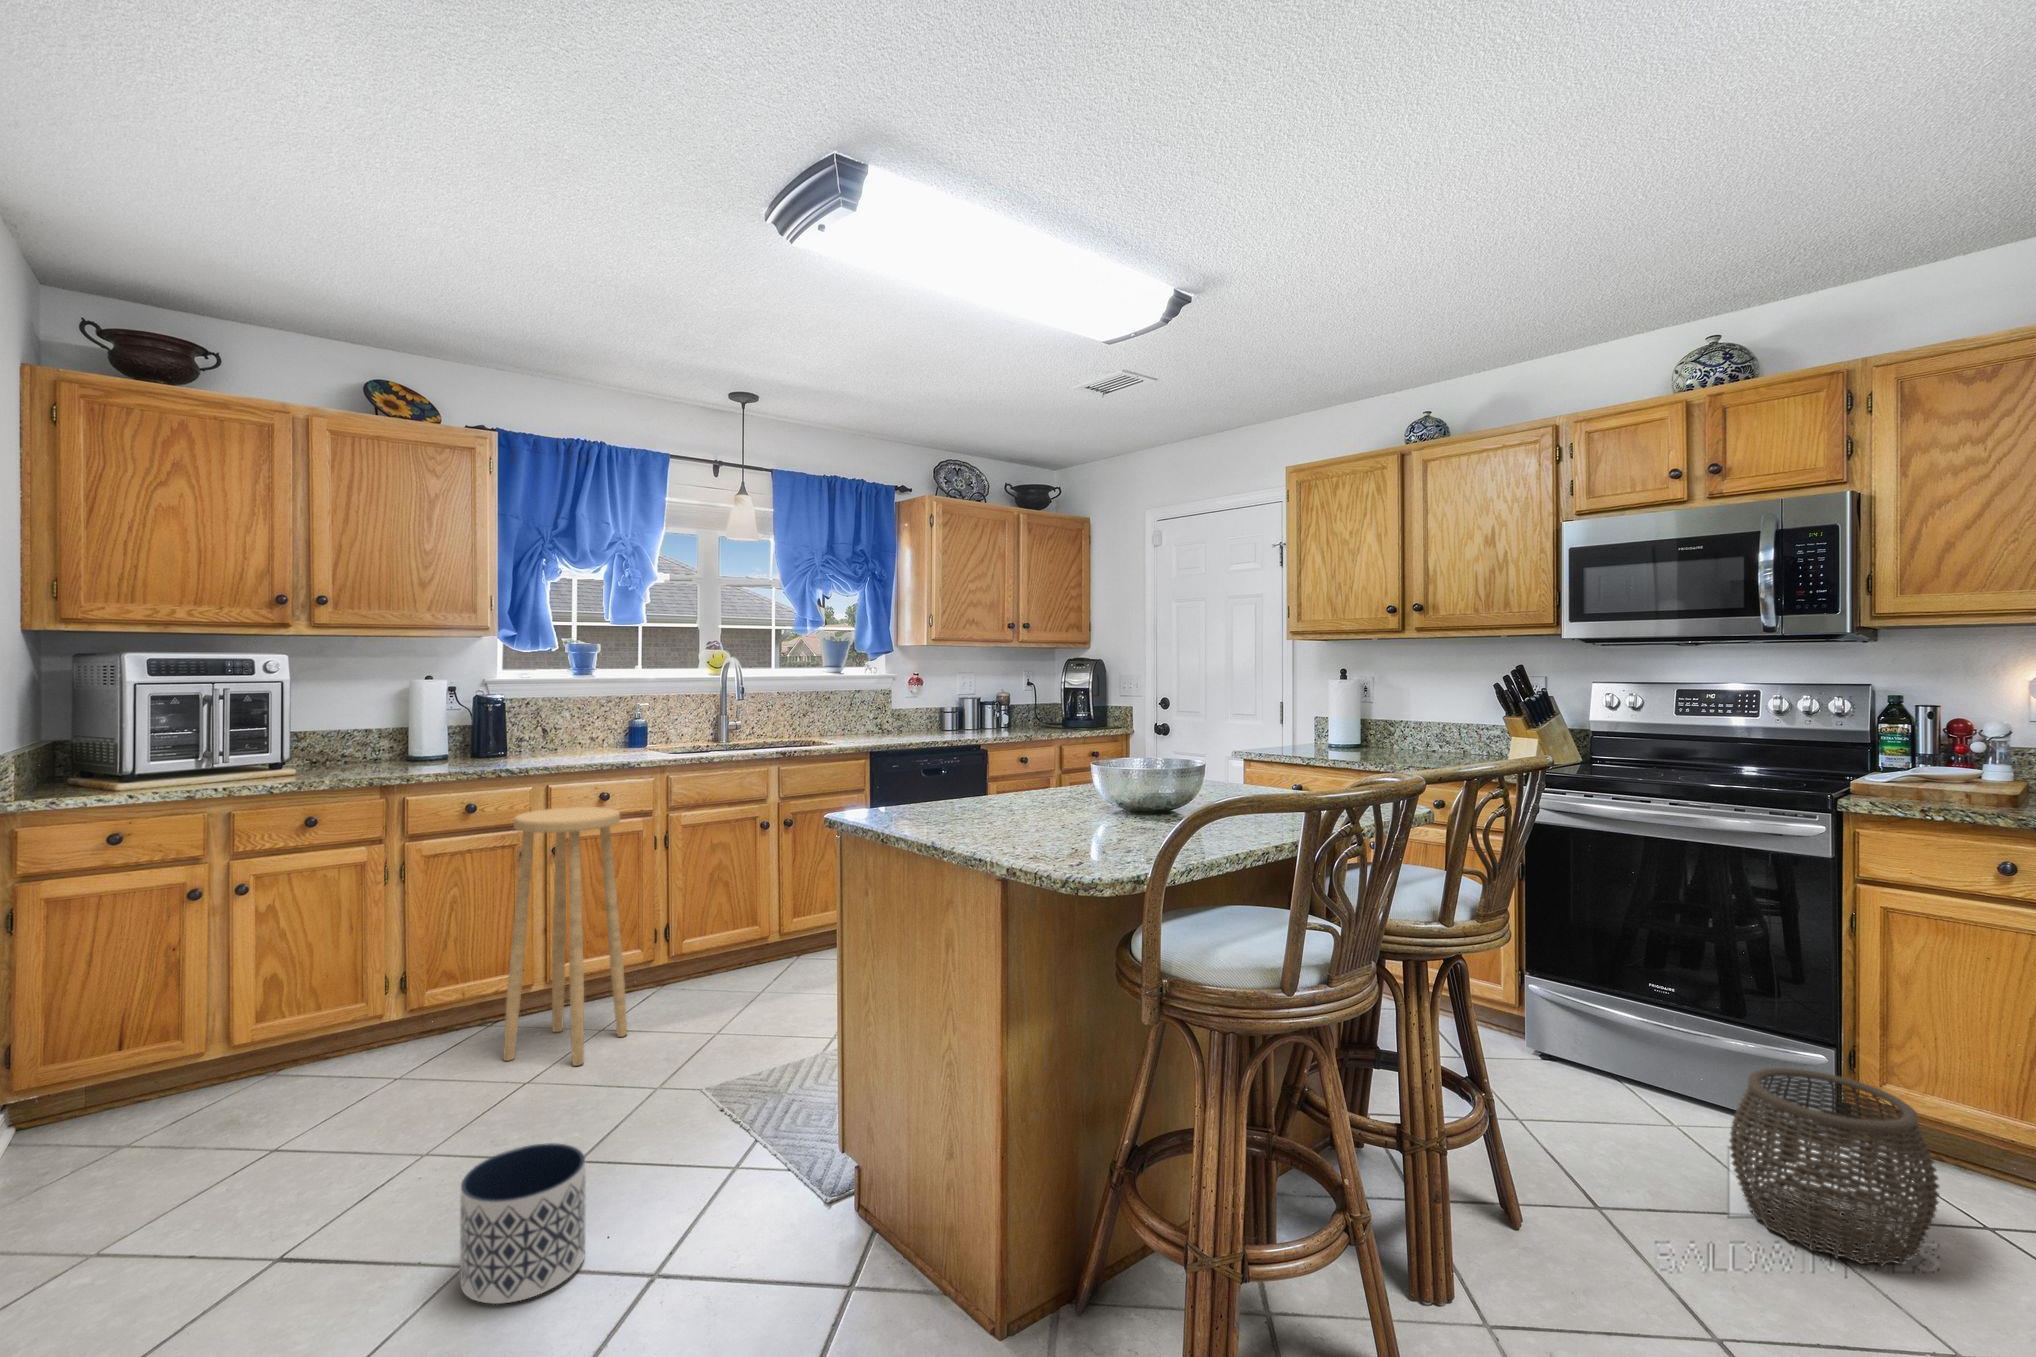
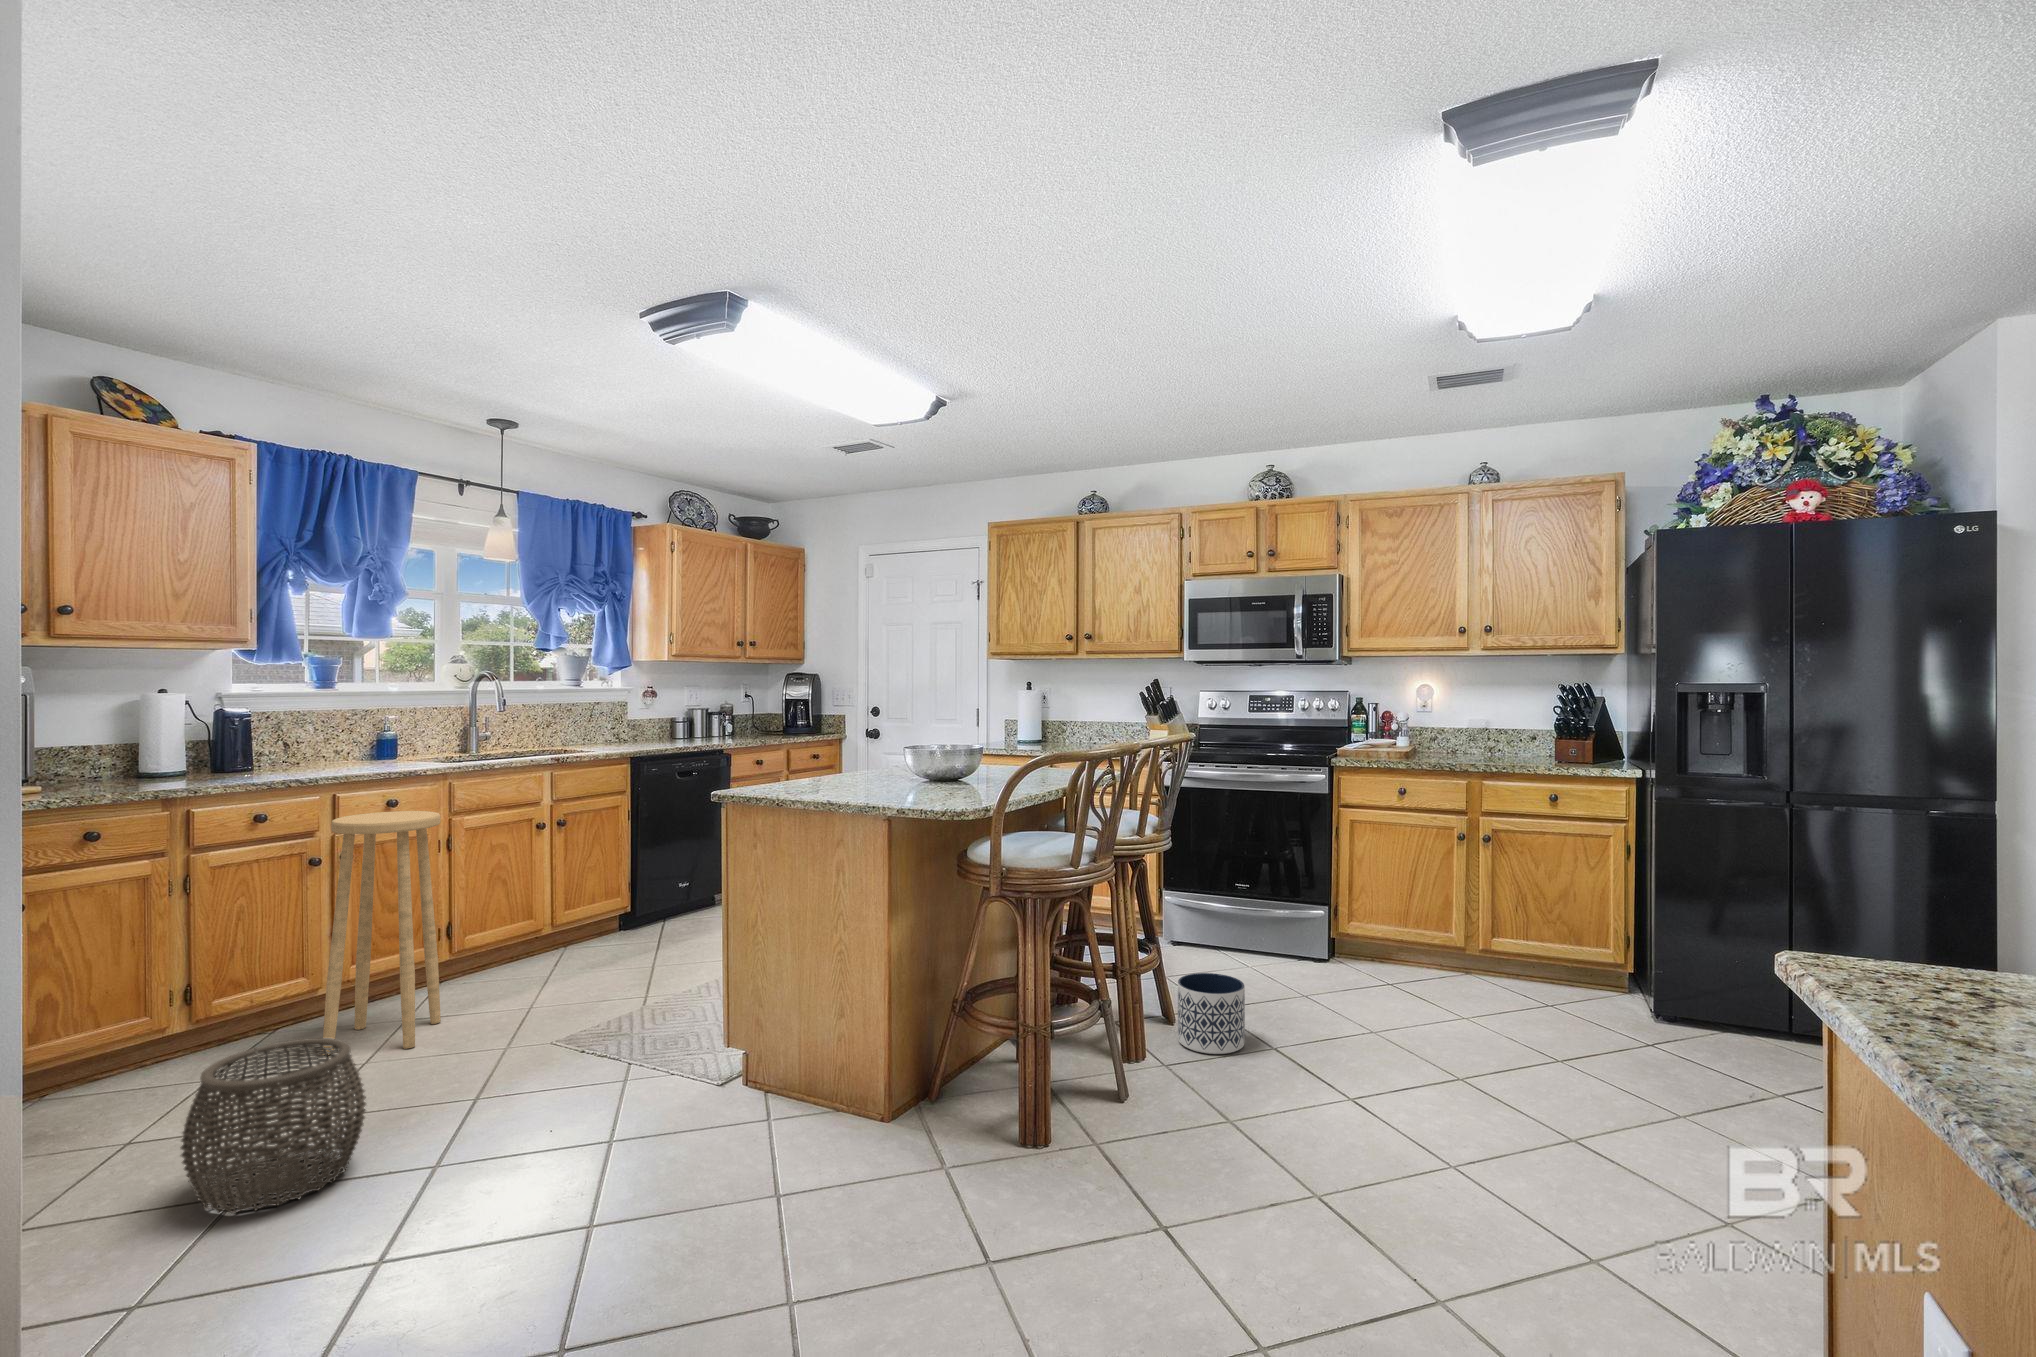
woven basket: present [1729,1068,1939,1266] -> present [181,1038,366,1213]
planter: present [460,1143,586,1304] -> present [1178,973,1245,1054]

